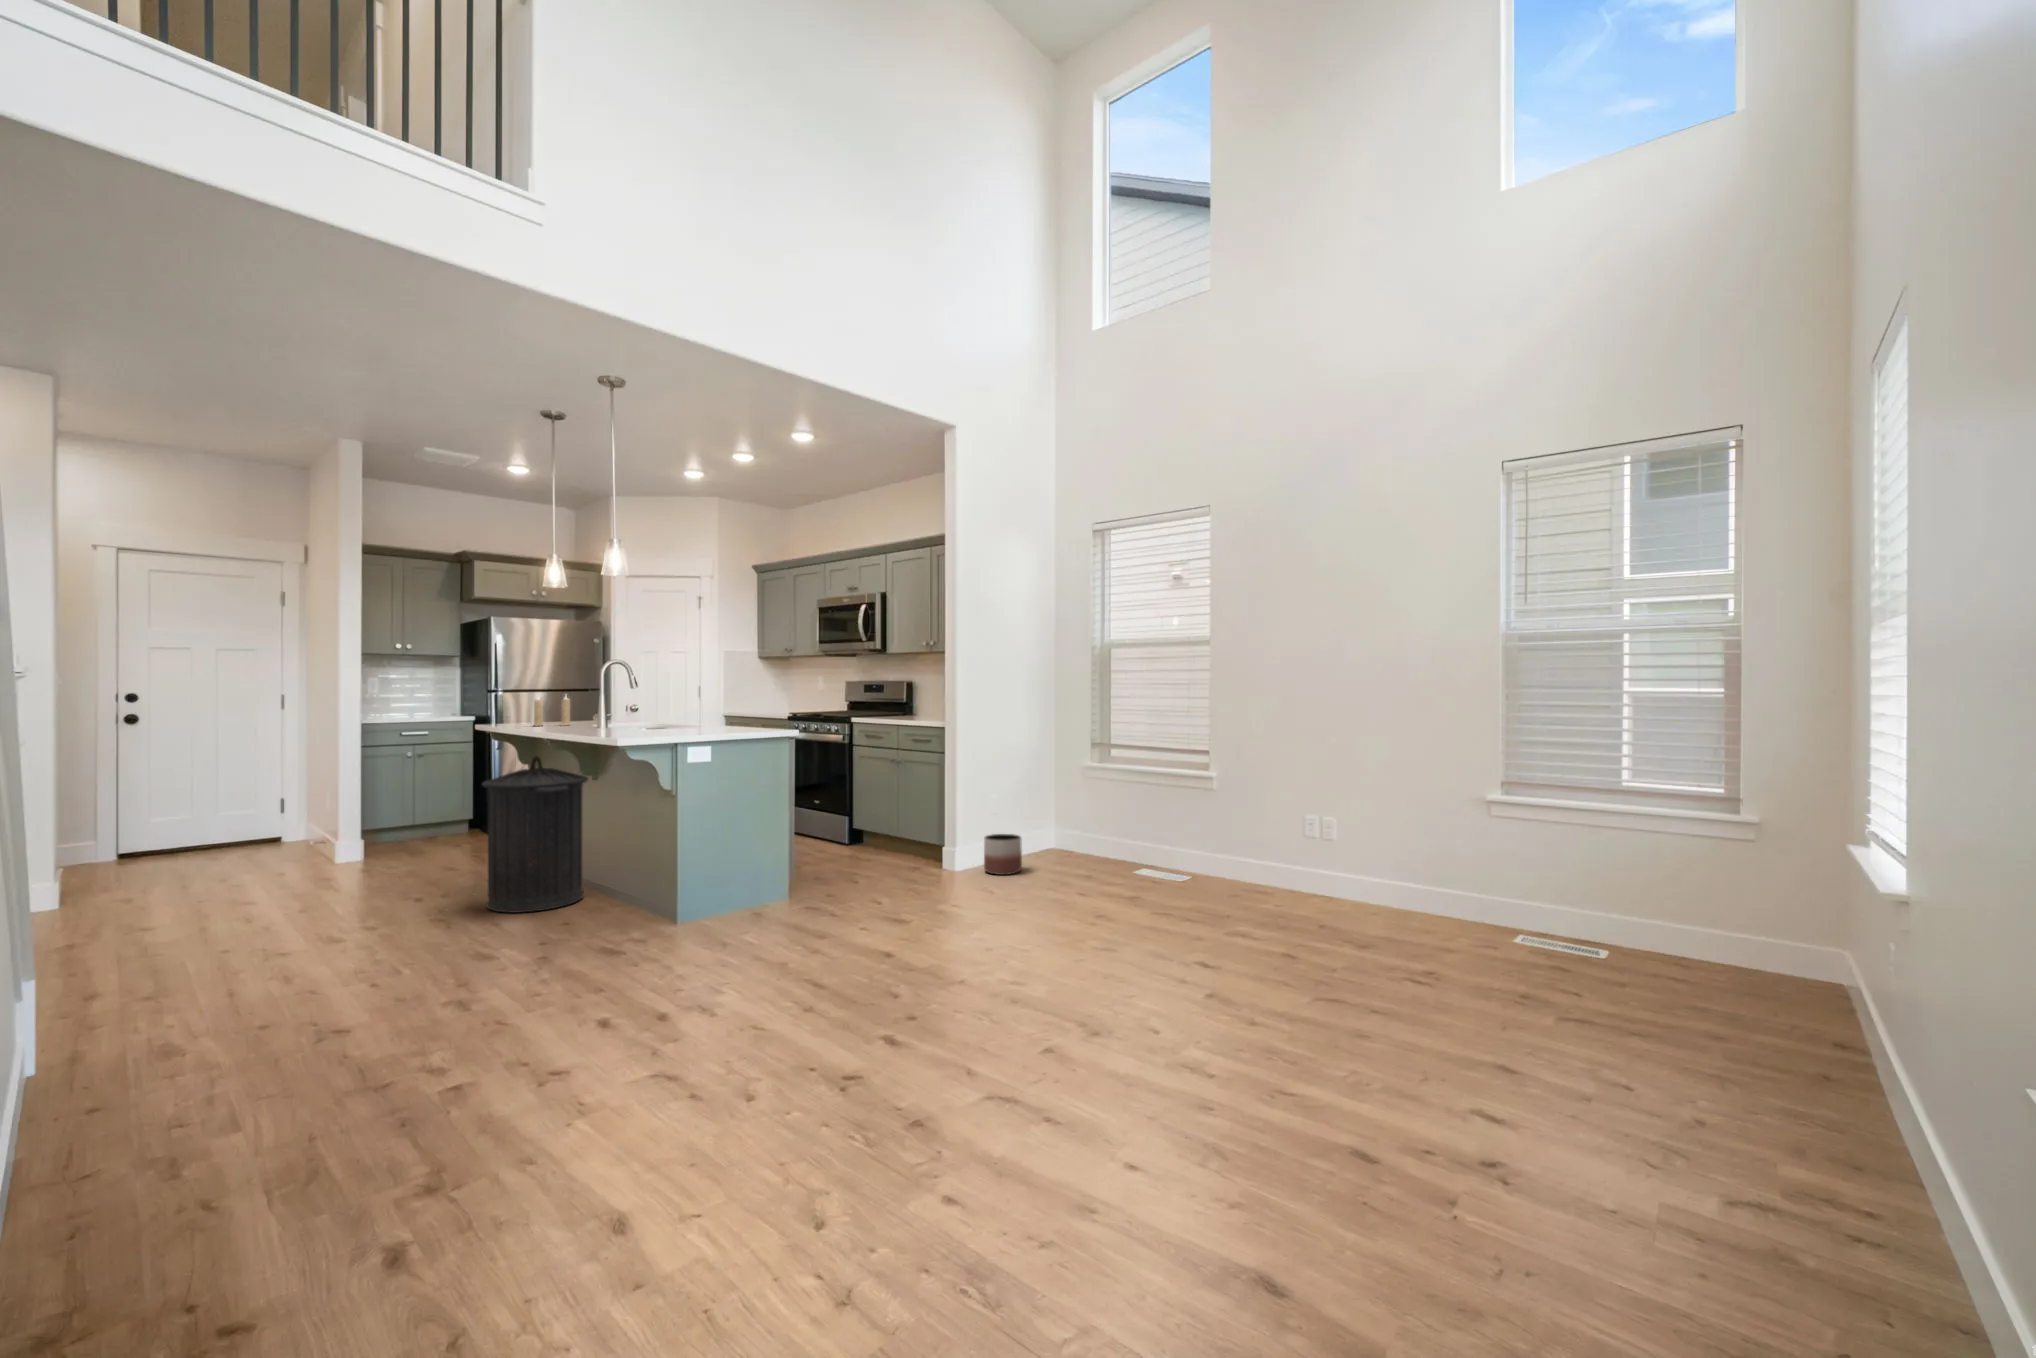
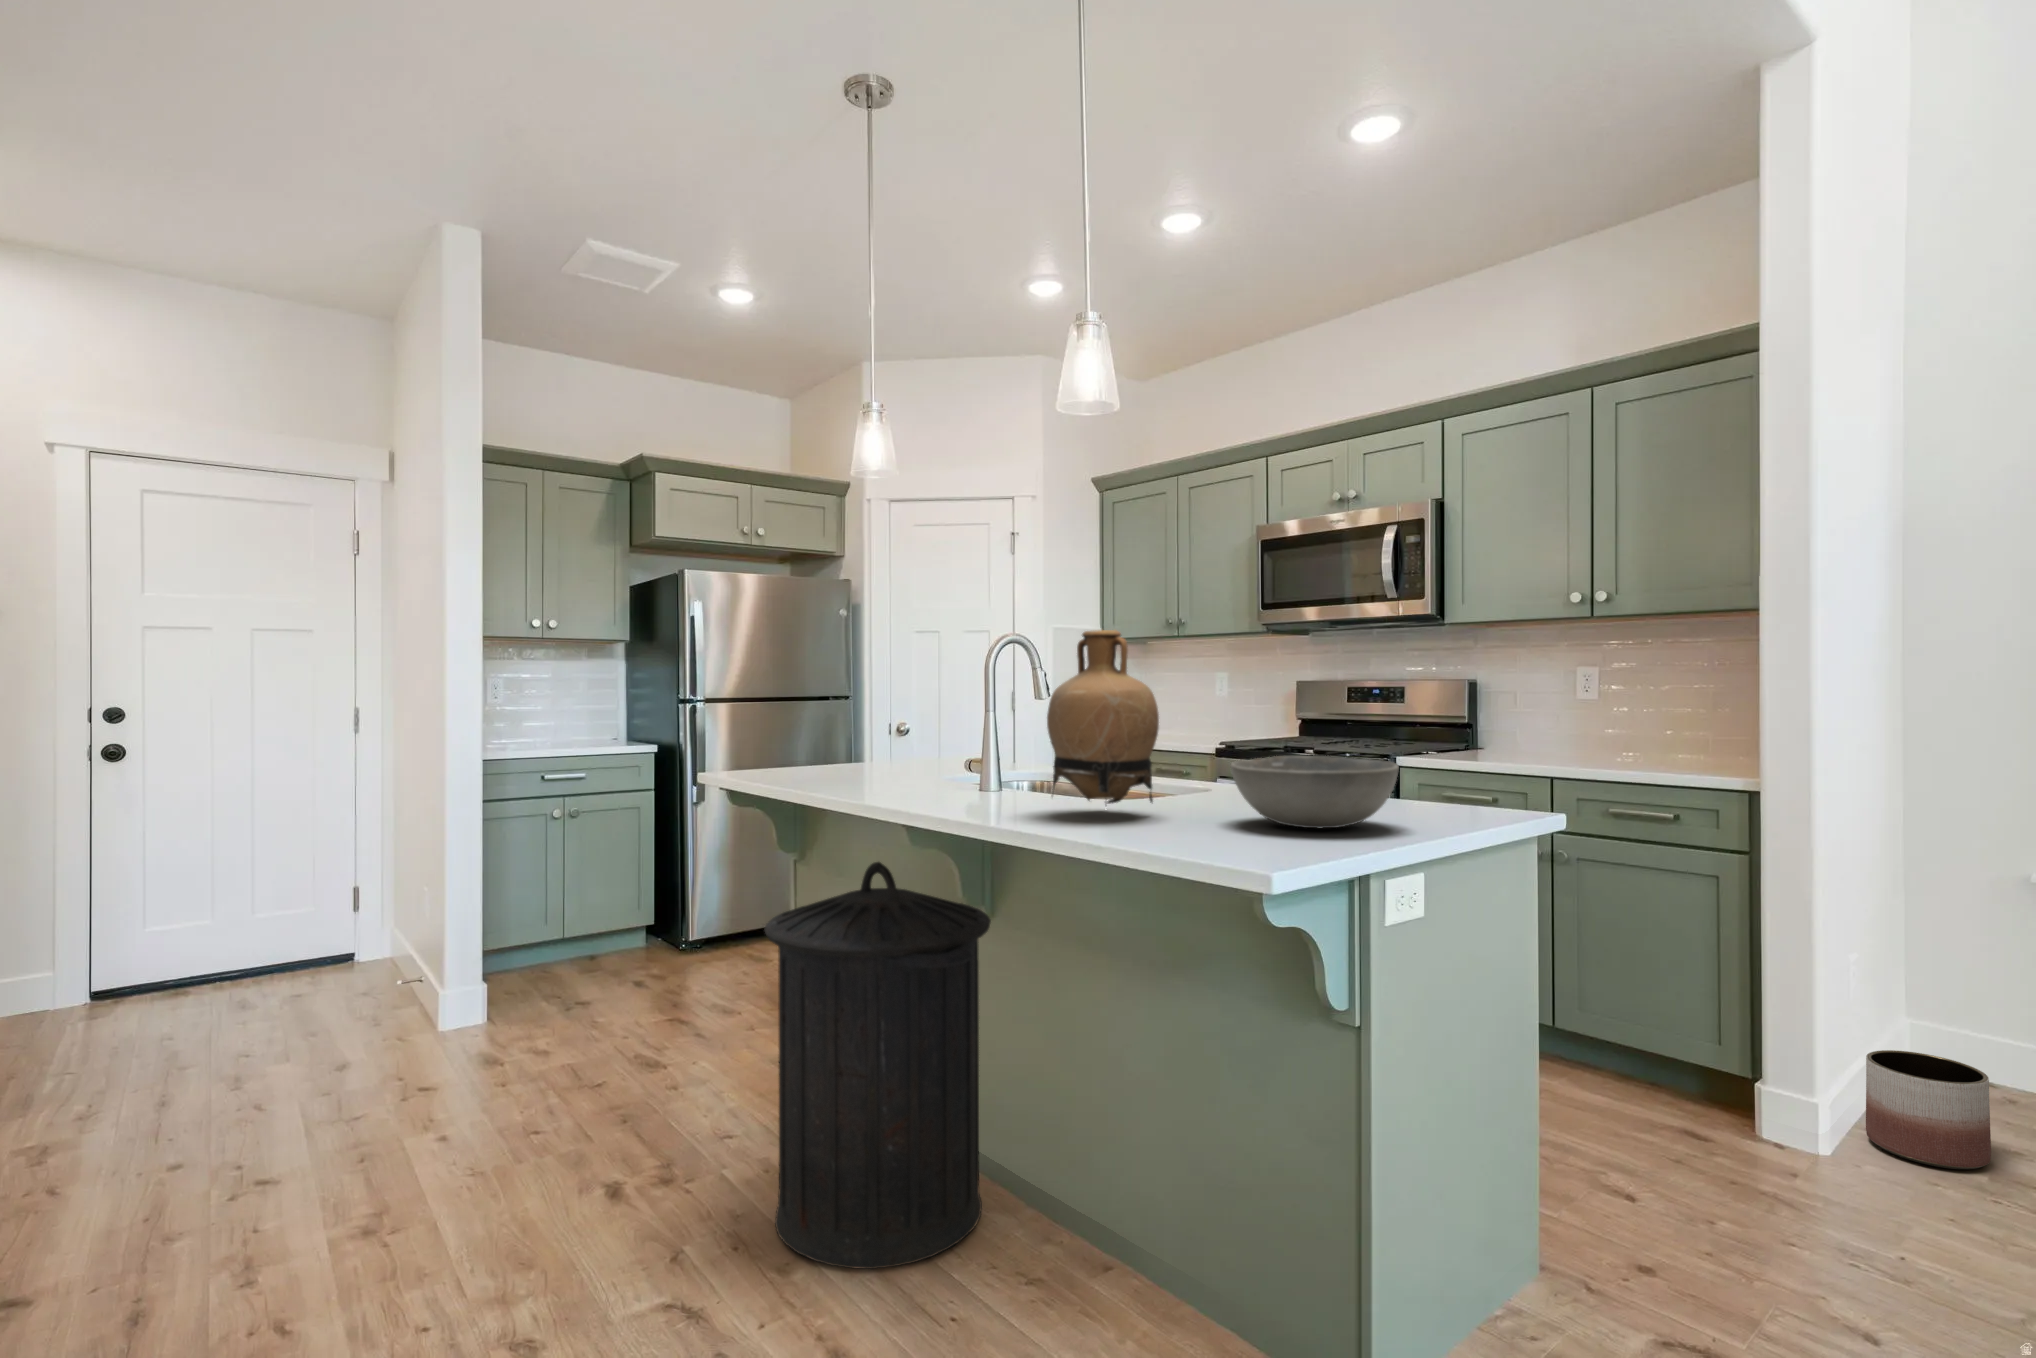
vase: none [593,661,640,731] -> present [1047,630,1159,804]
candle: present [533,696,570,726] -> none [824,709,897,781]
bowl: none [653,709,716,733] -> present [1231,756,1399,828]

